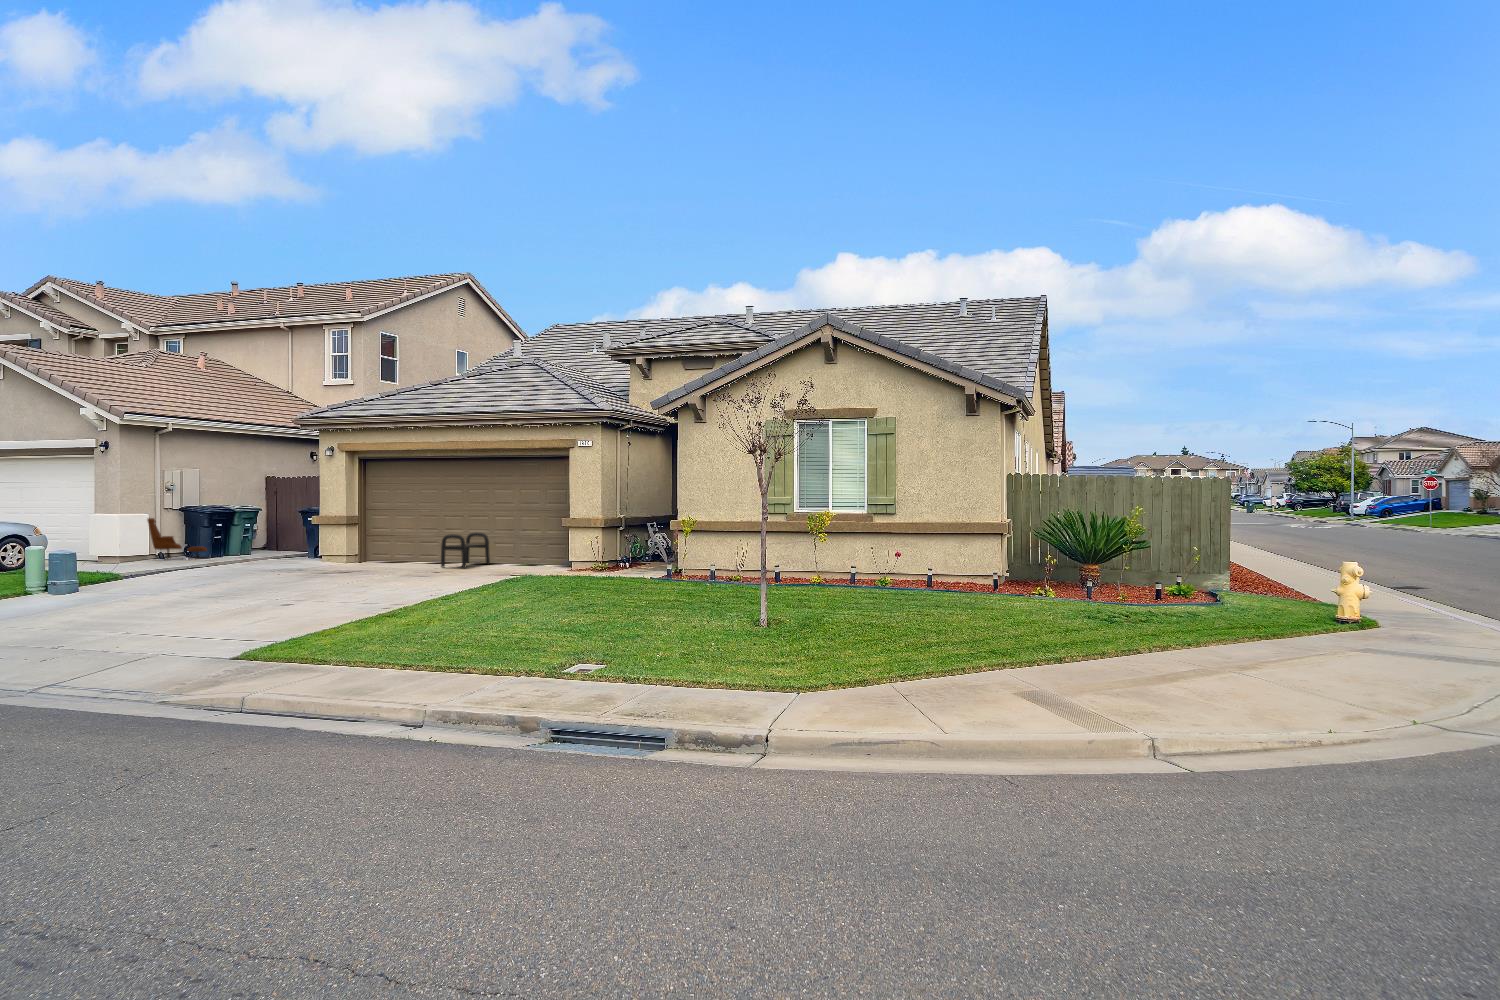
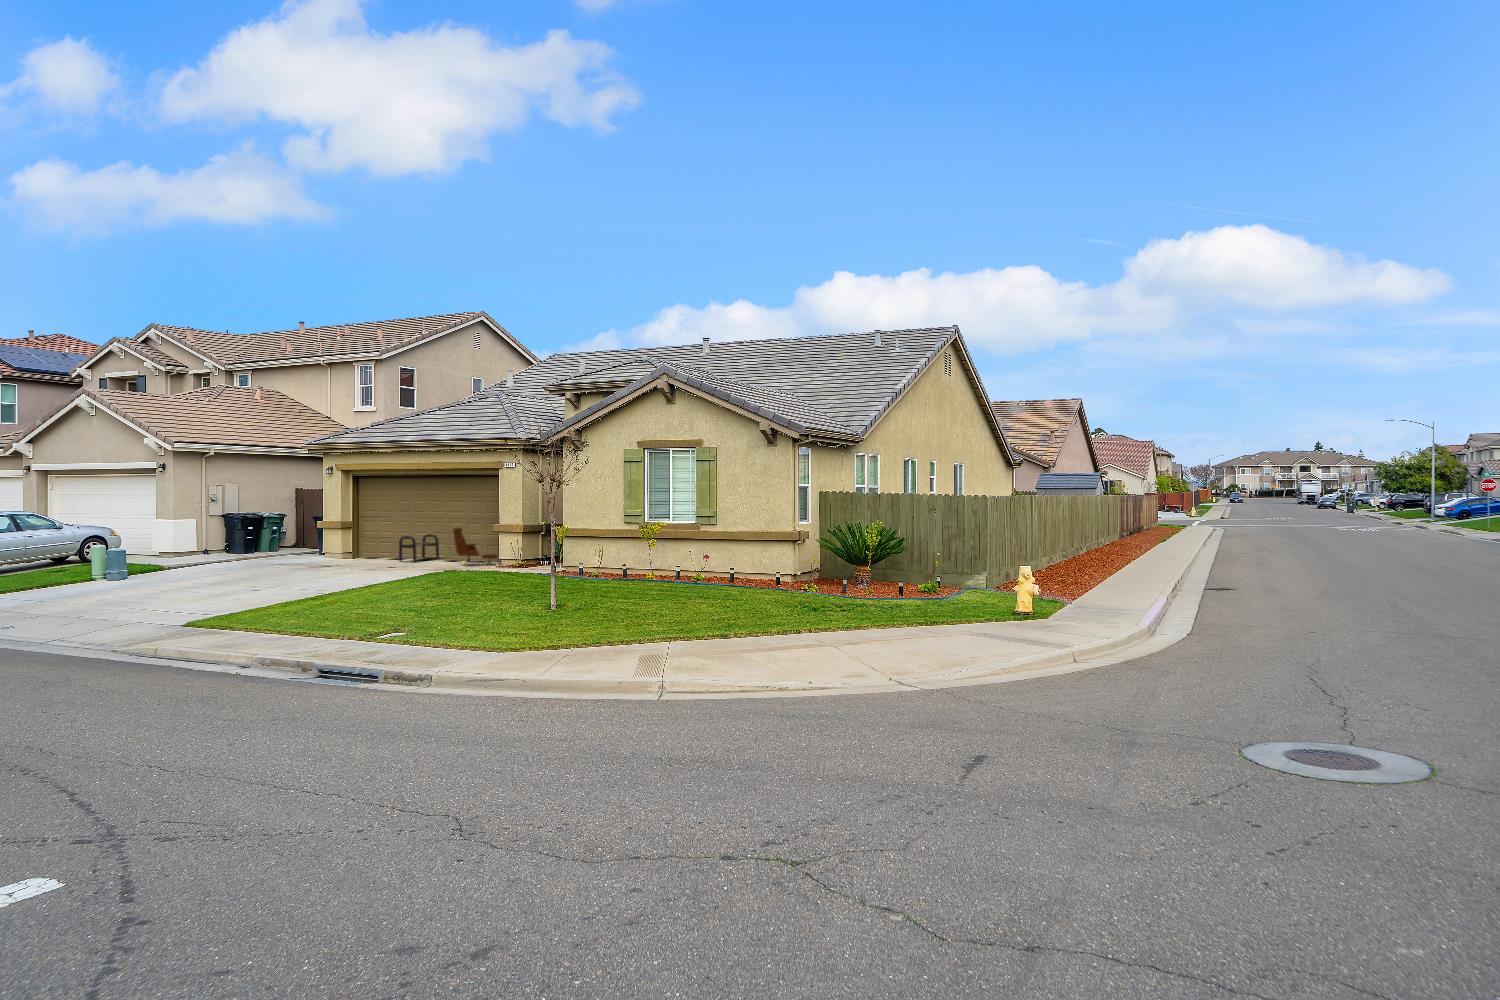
lounge chair: present [147,518,207,558] -> present [453,528,498,564]

